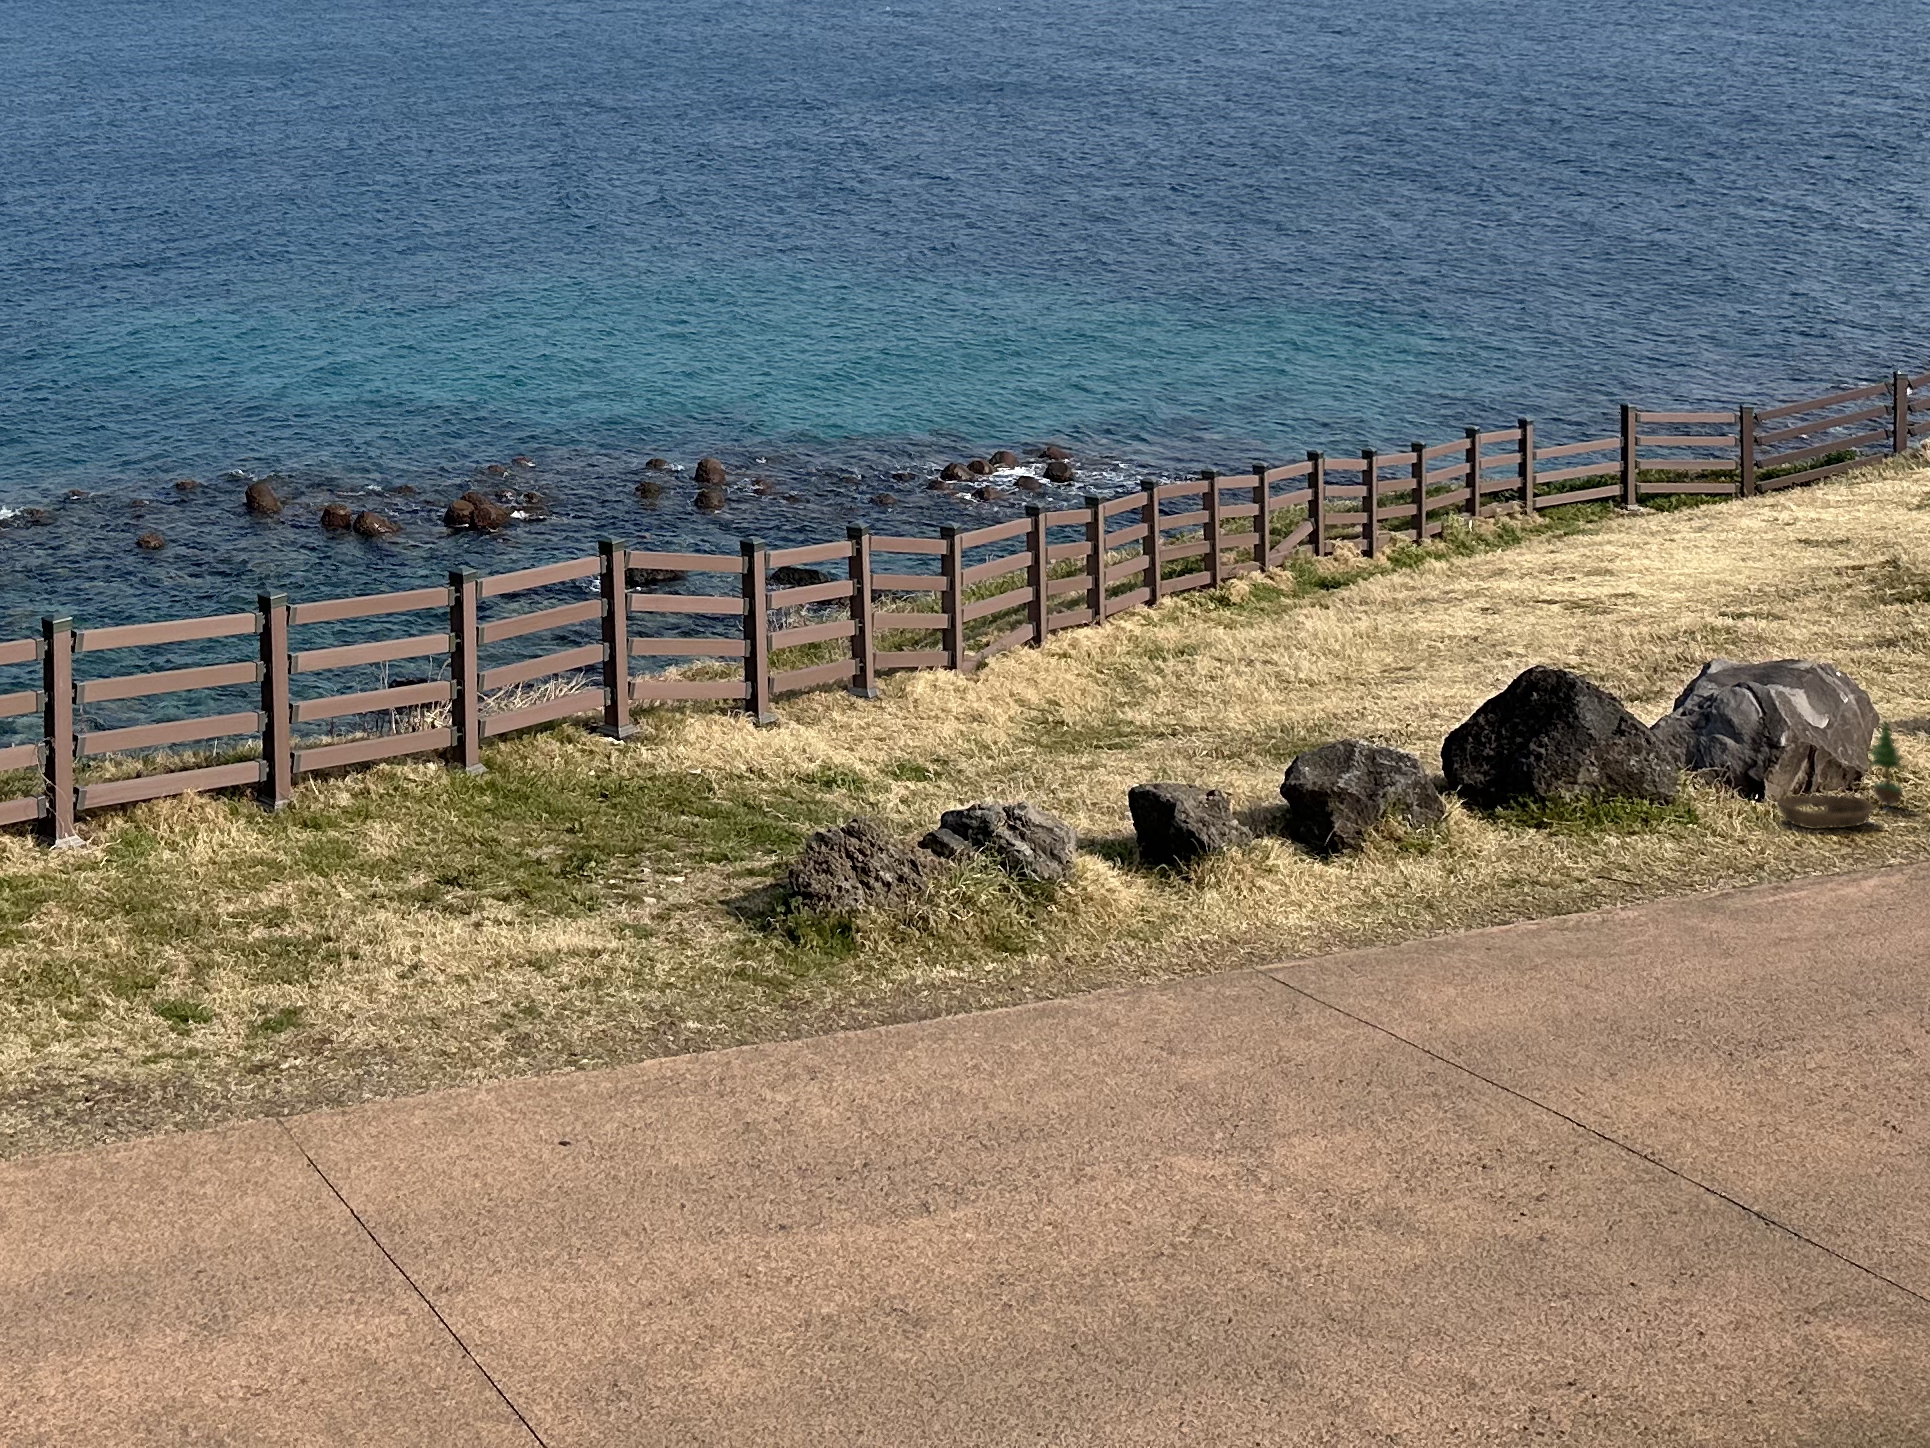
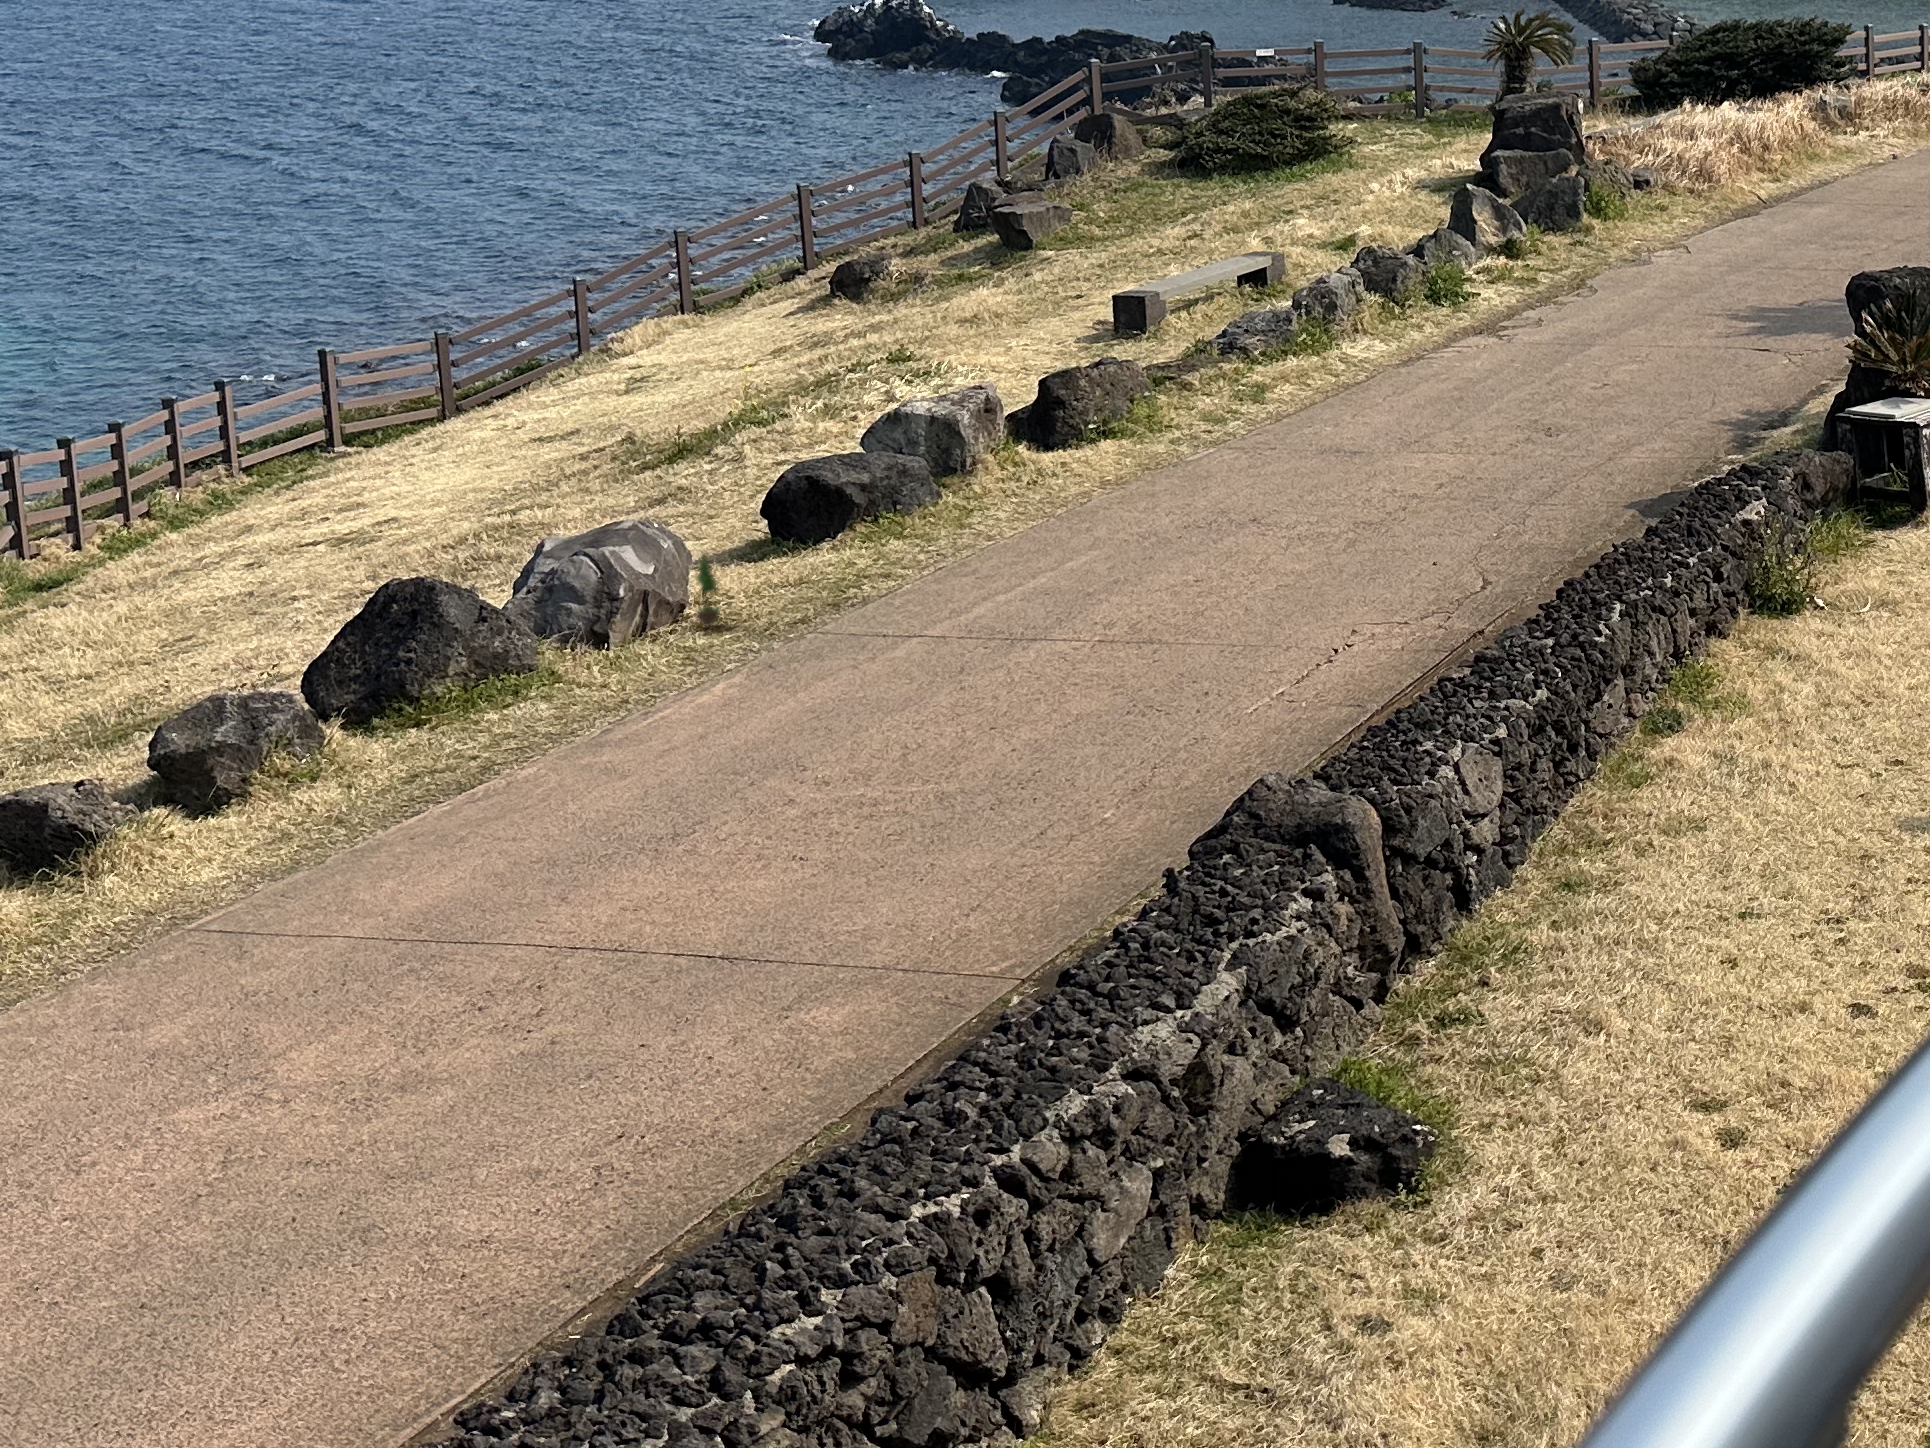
basket: present [1777,794,1875,829] -> none [622,625,704,662]

